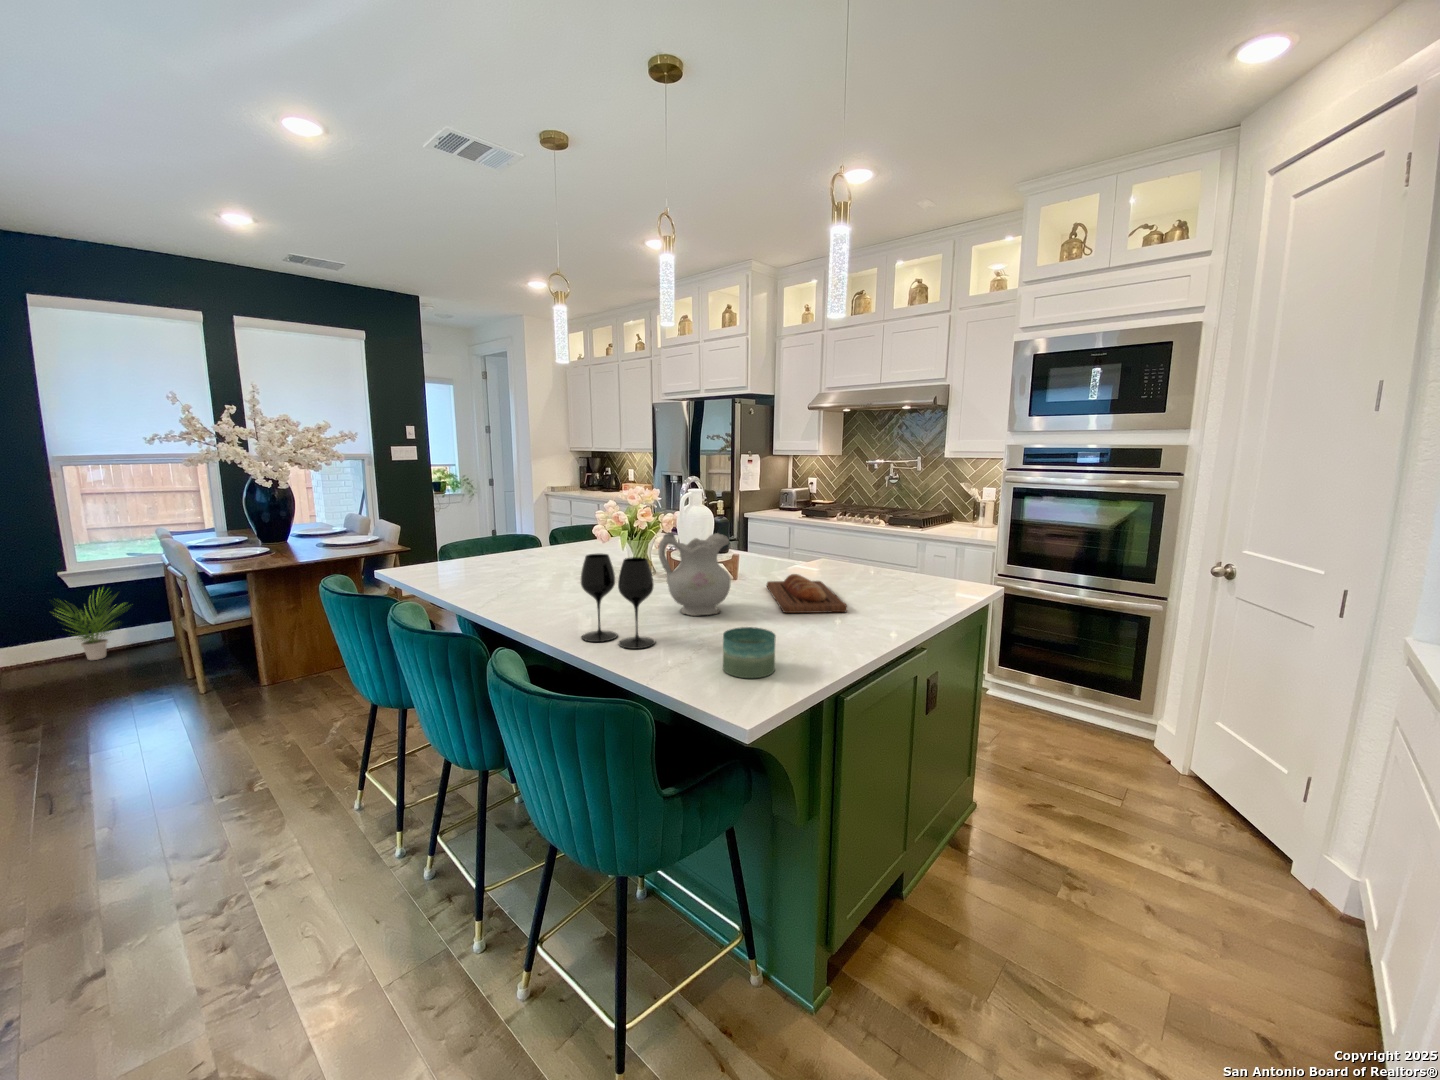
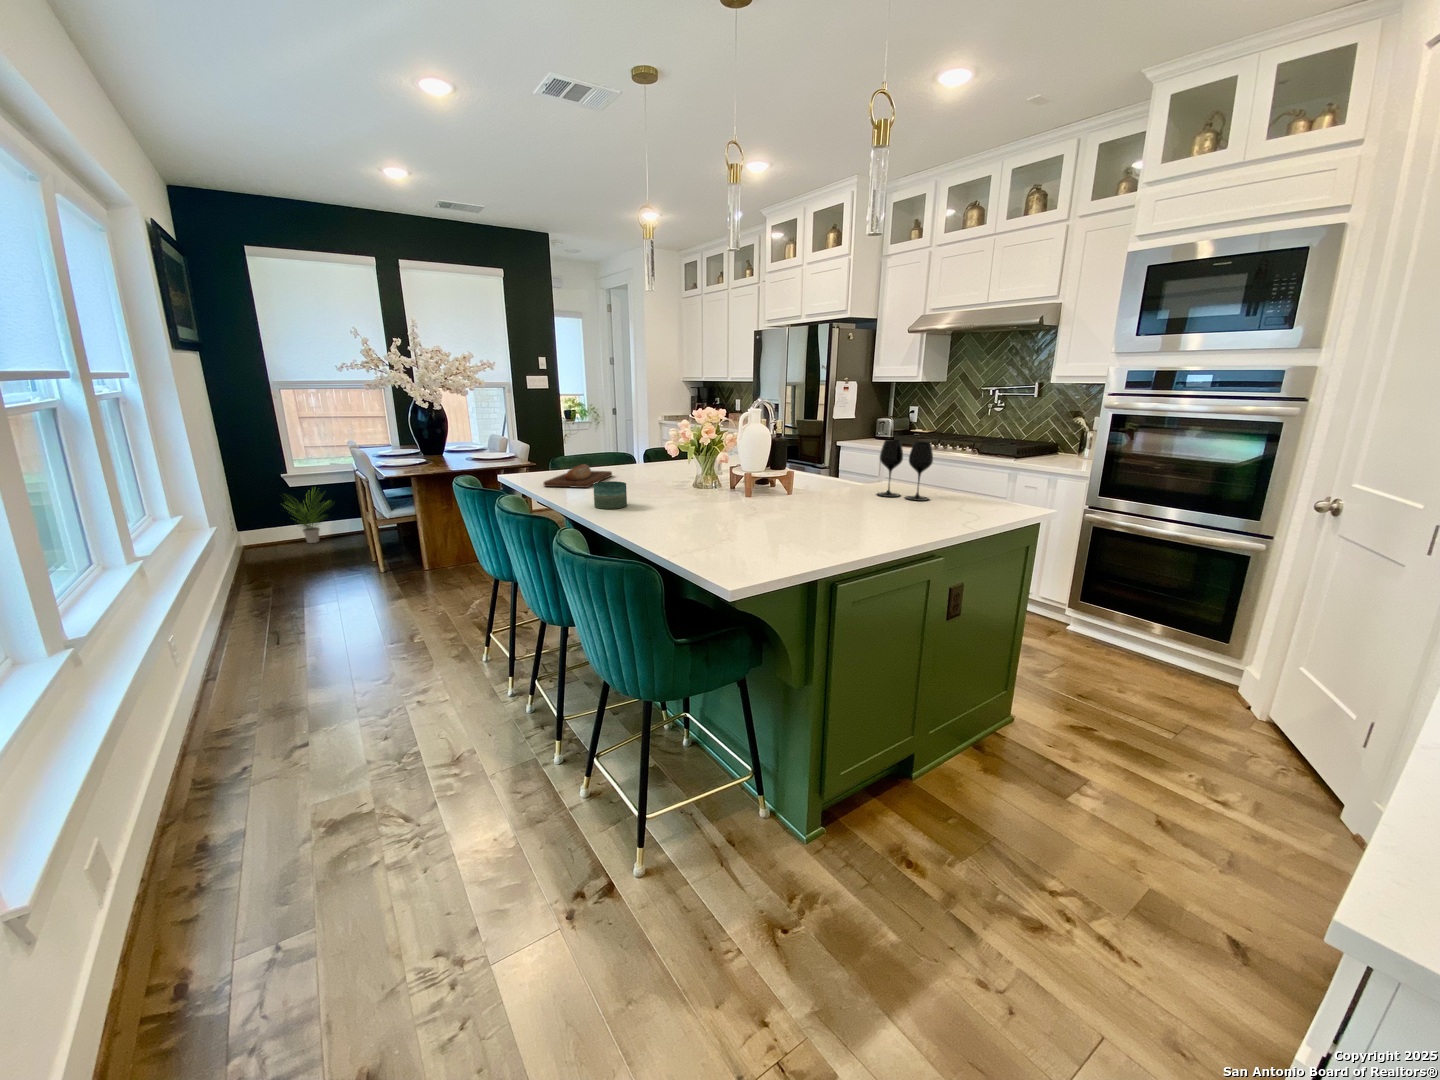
ceramic pitcher: present [659,533,731,616] -> none [708,442,771,516]
wine glass: present [581,554,655,649] -> present [877,440,933,501]
bread loaf: present [767,574,847,613] -> present [544,464,612,488]
candle: present [723,627,776,678] -> present [593,481,627,509]

